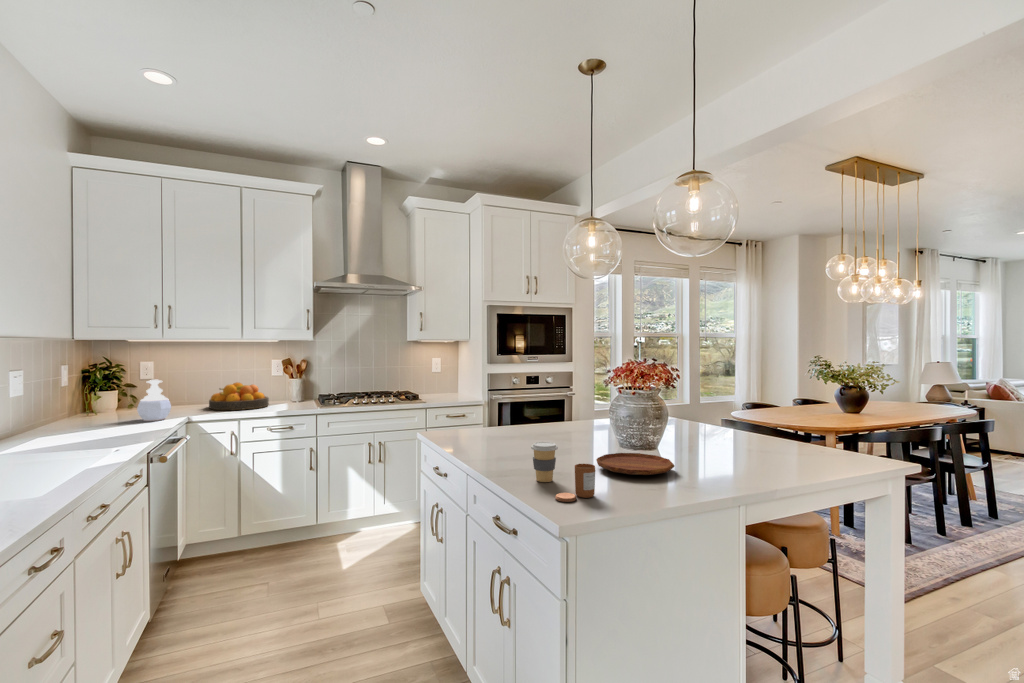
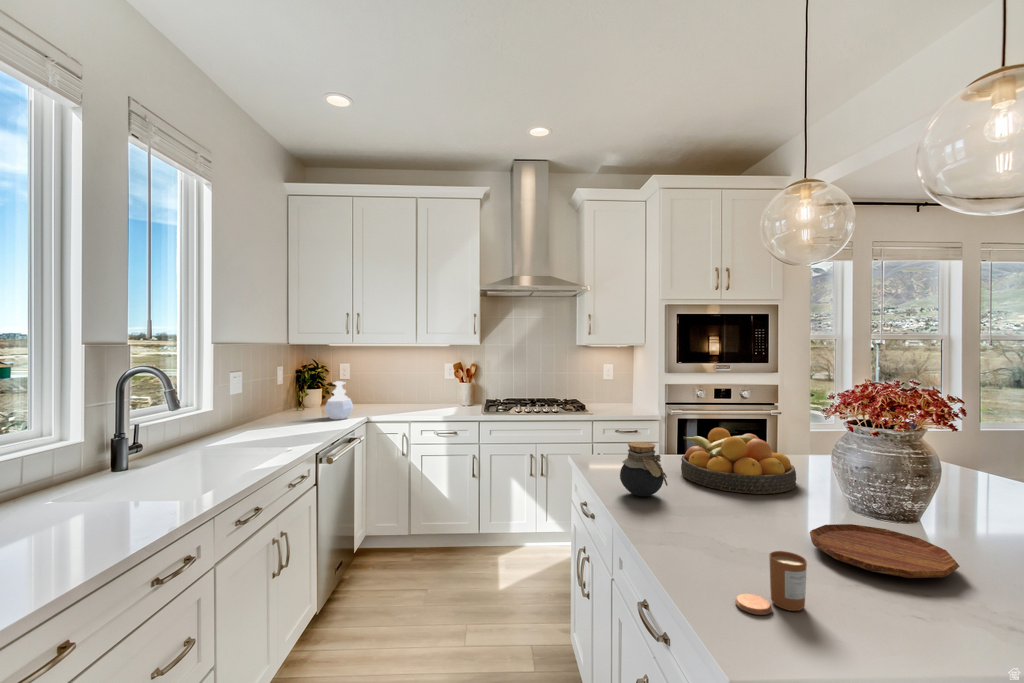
fruit bowl: present [209,382,269,410] -> present [681,428,796,494]
jar: none [466,412,502,453] -> present [620,442,668,496]
coffee cup: present [531,442,558,482] -> none [701,501,744,564]

